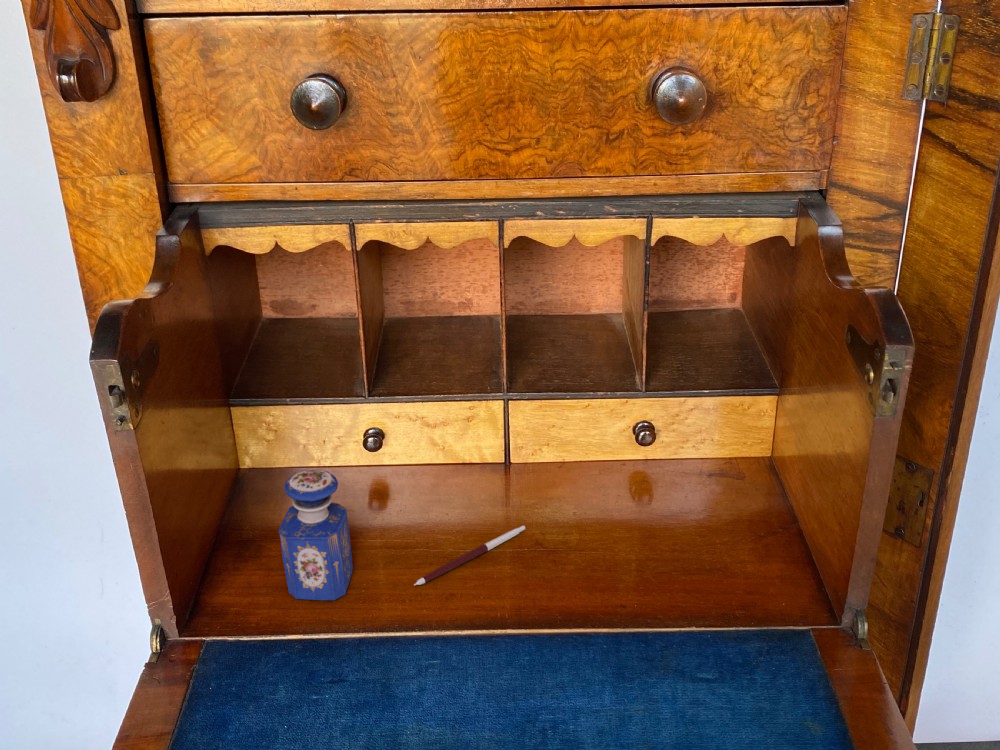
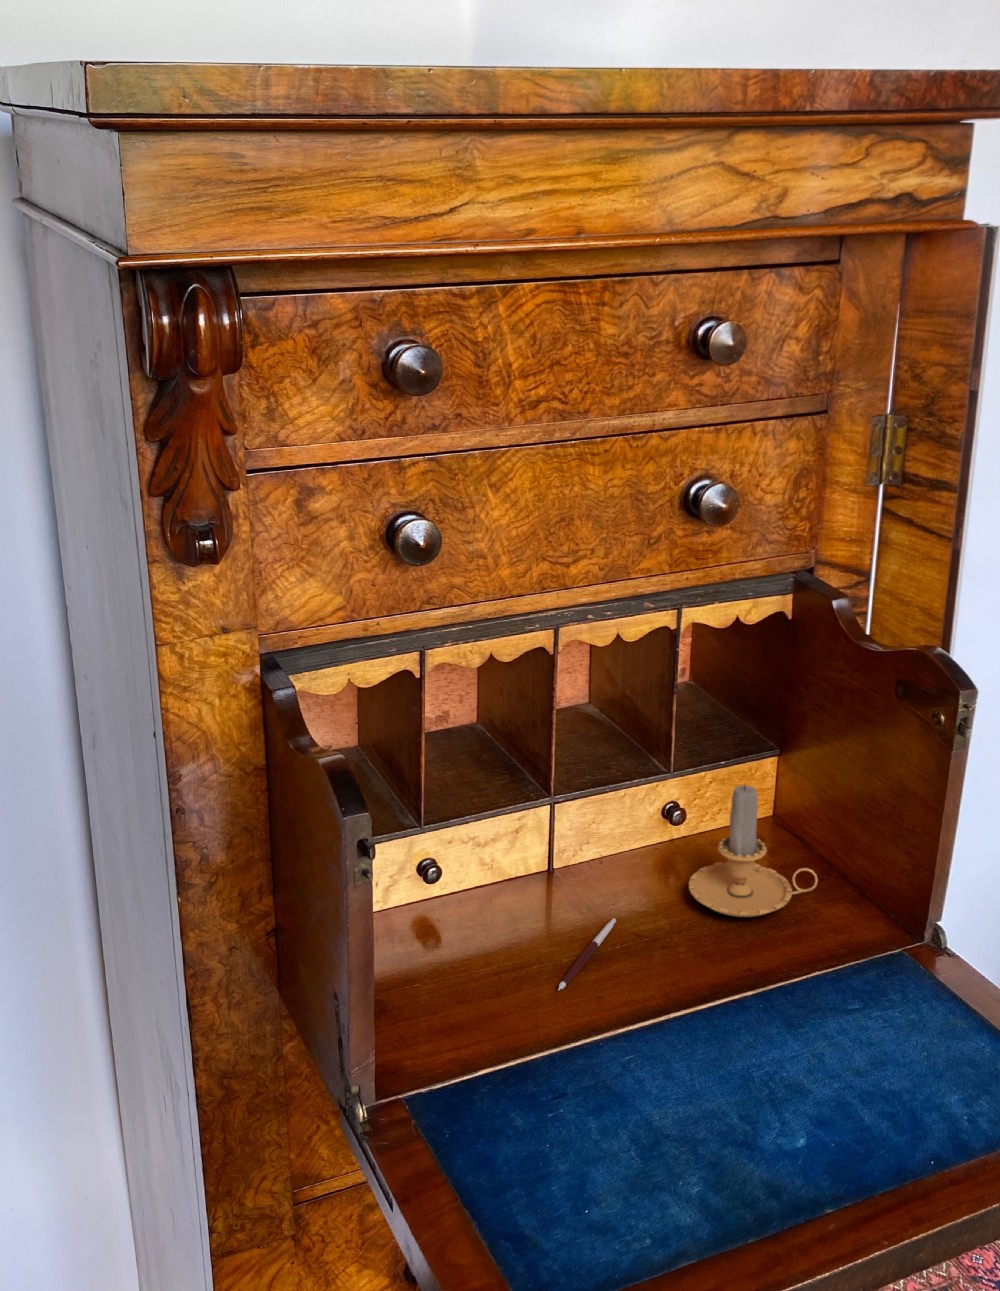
candle: none [611,416,744,559] -> present [689,784,818,917]
perfume bottle: present [279,469,353,600] -> none [431,893,501,1029]

